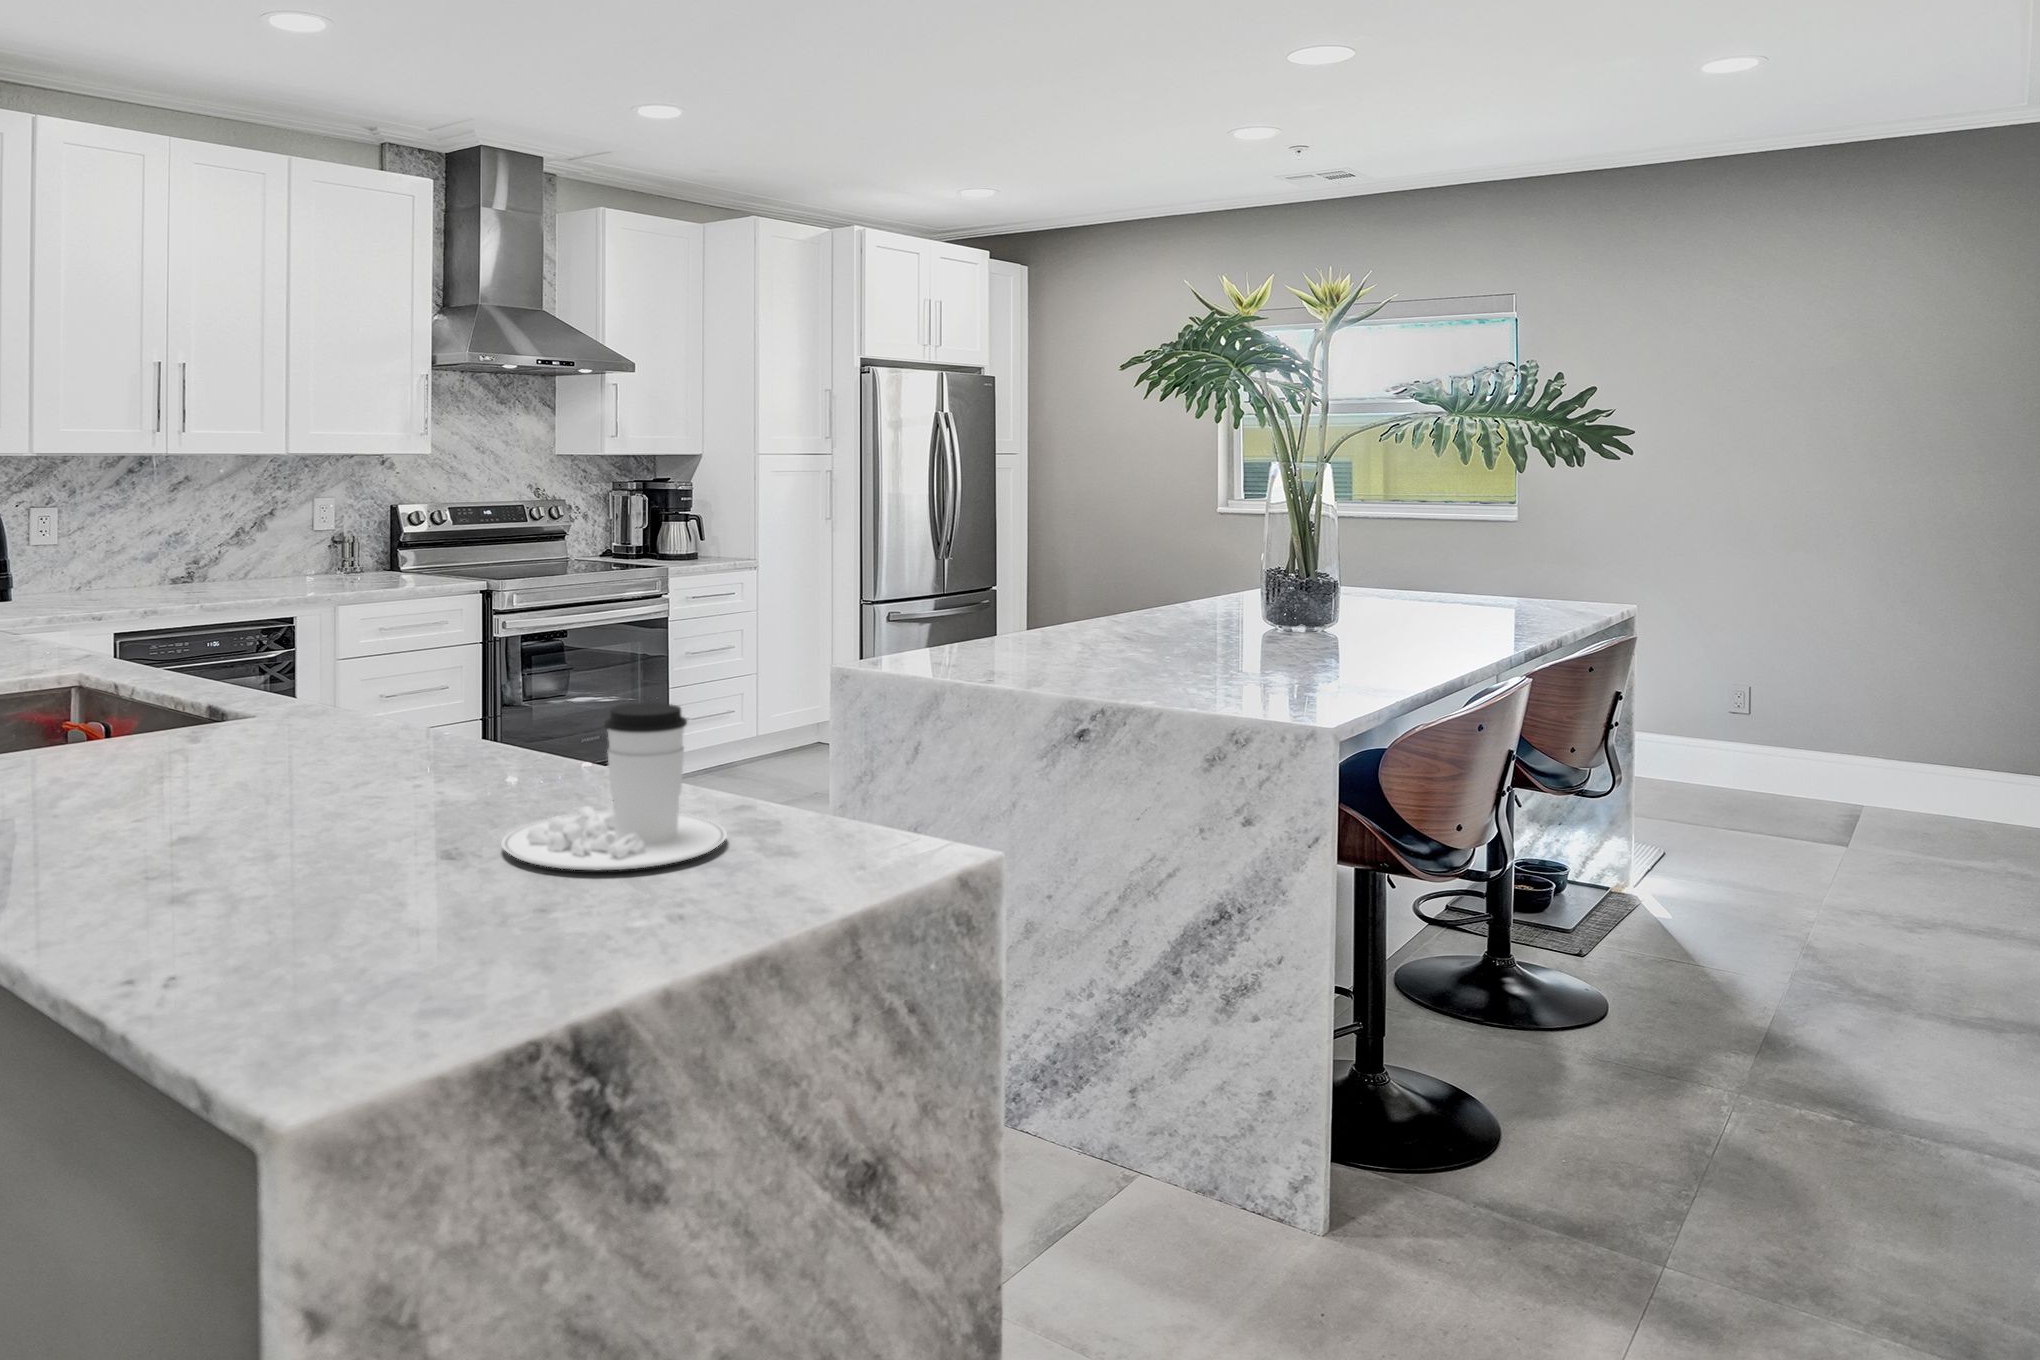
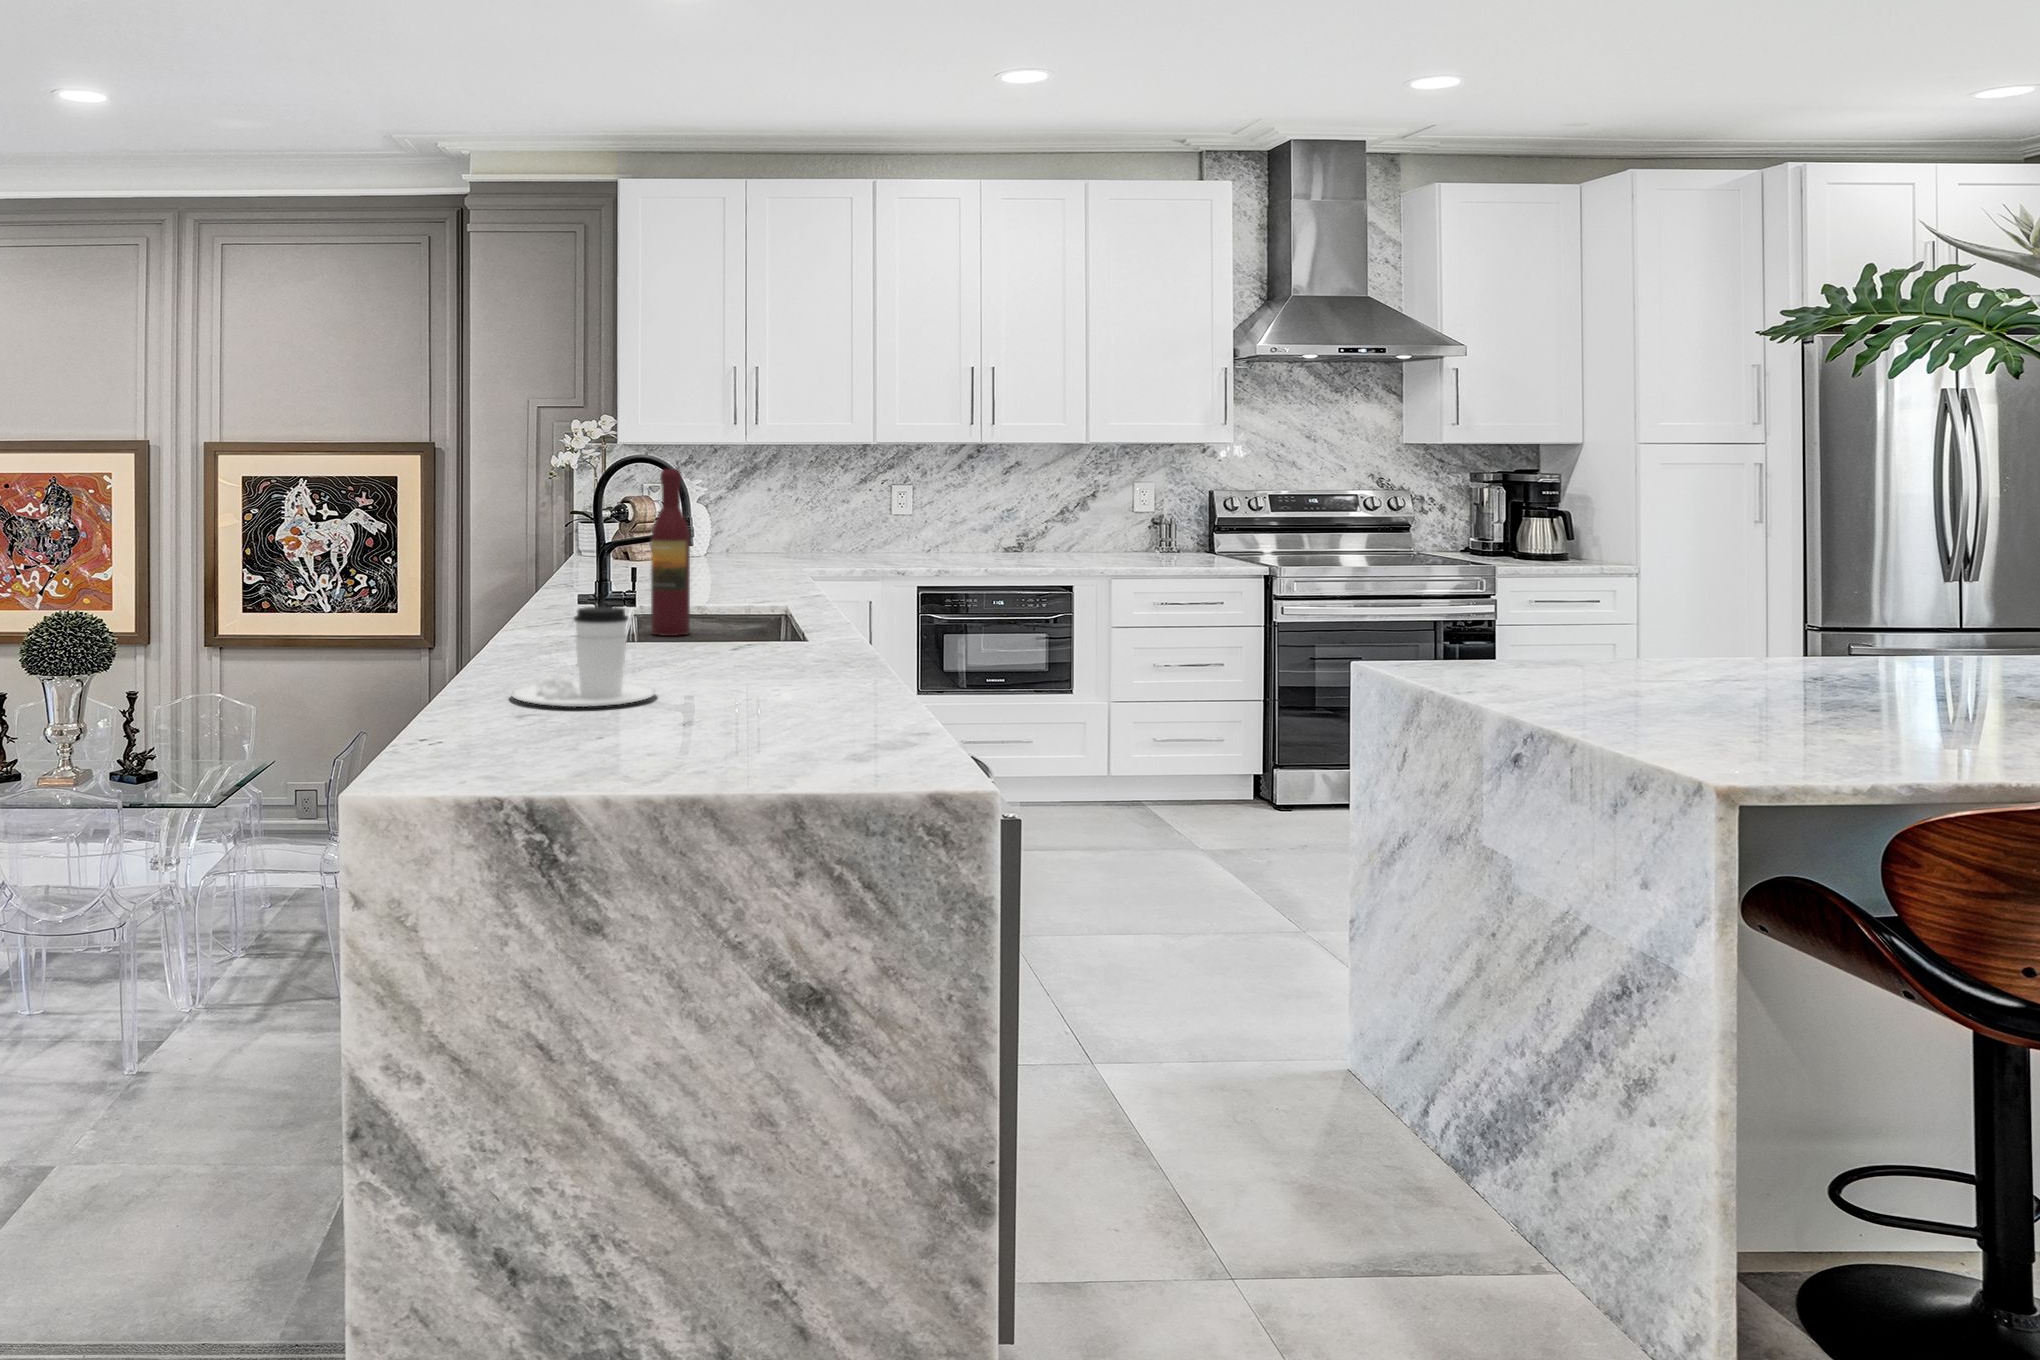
wine bottle: none [282,496,342,741] -> present [651,469,690,636]

